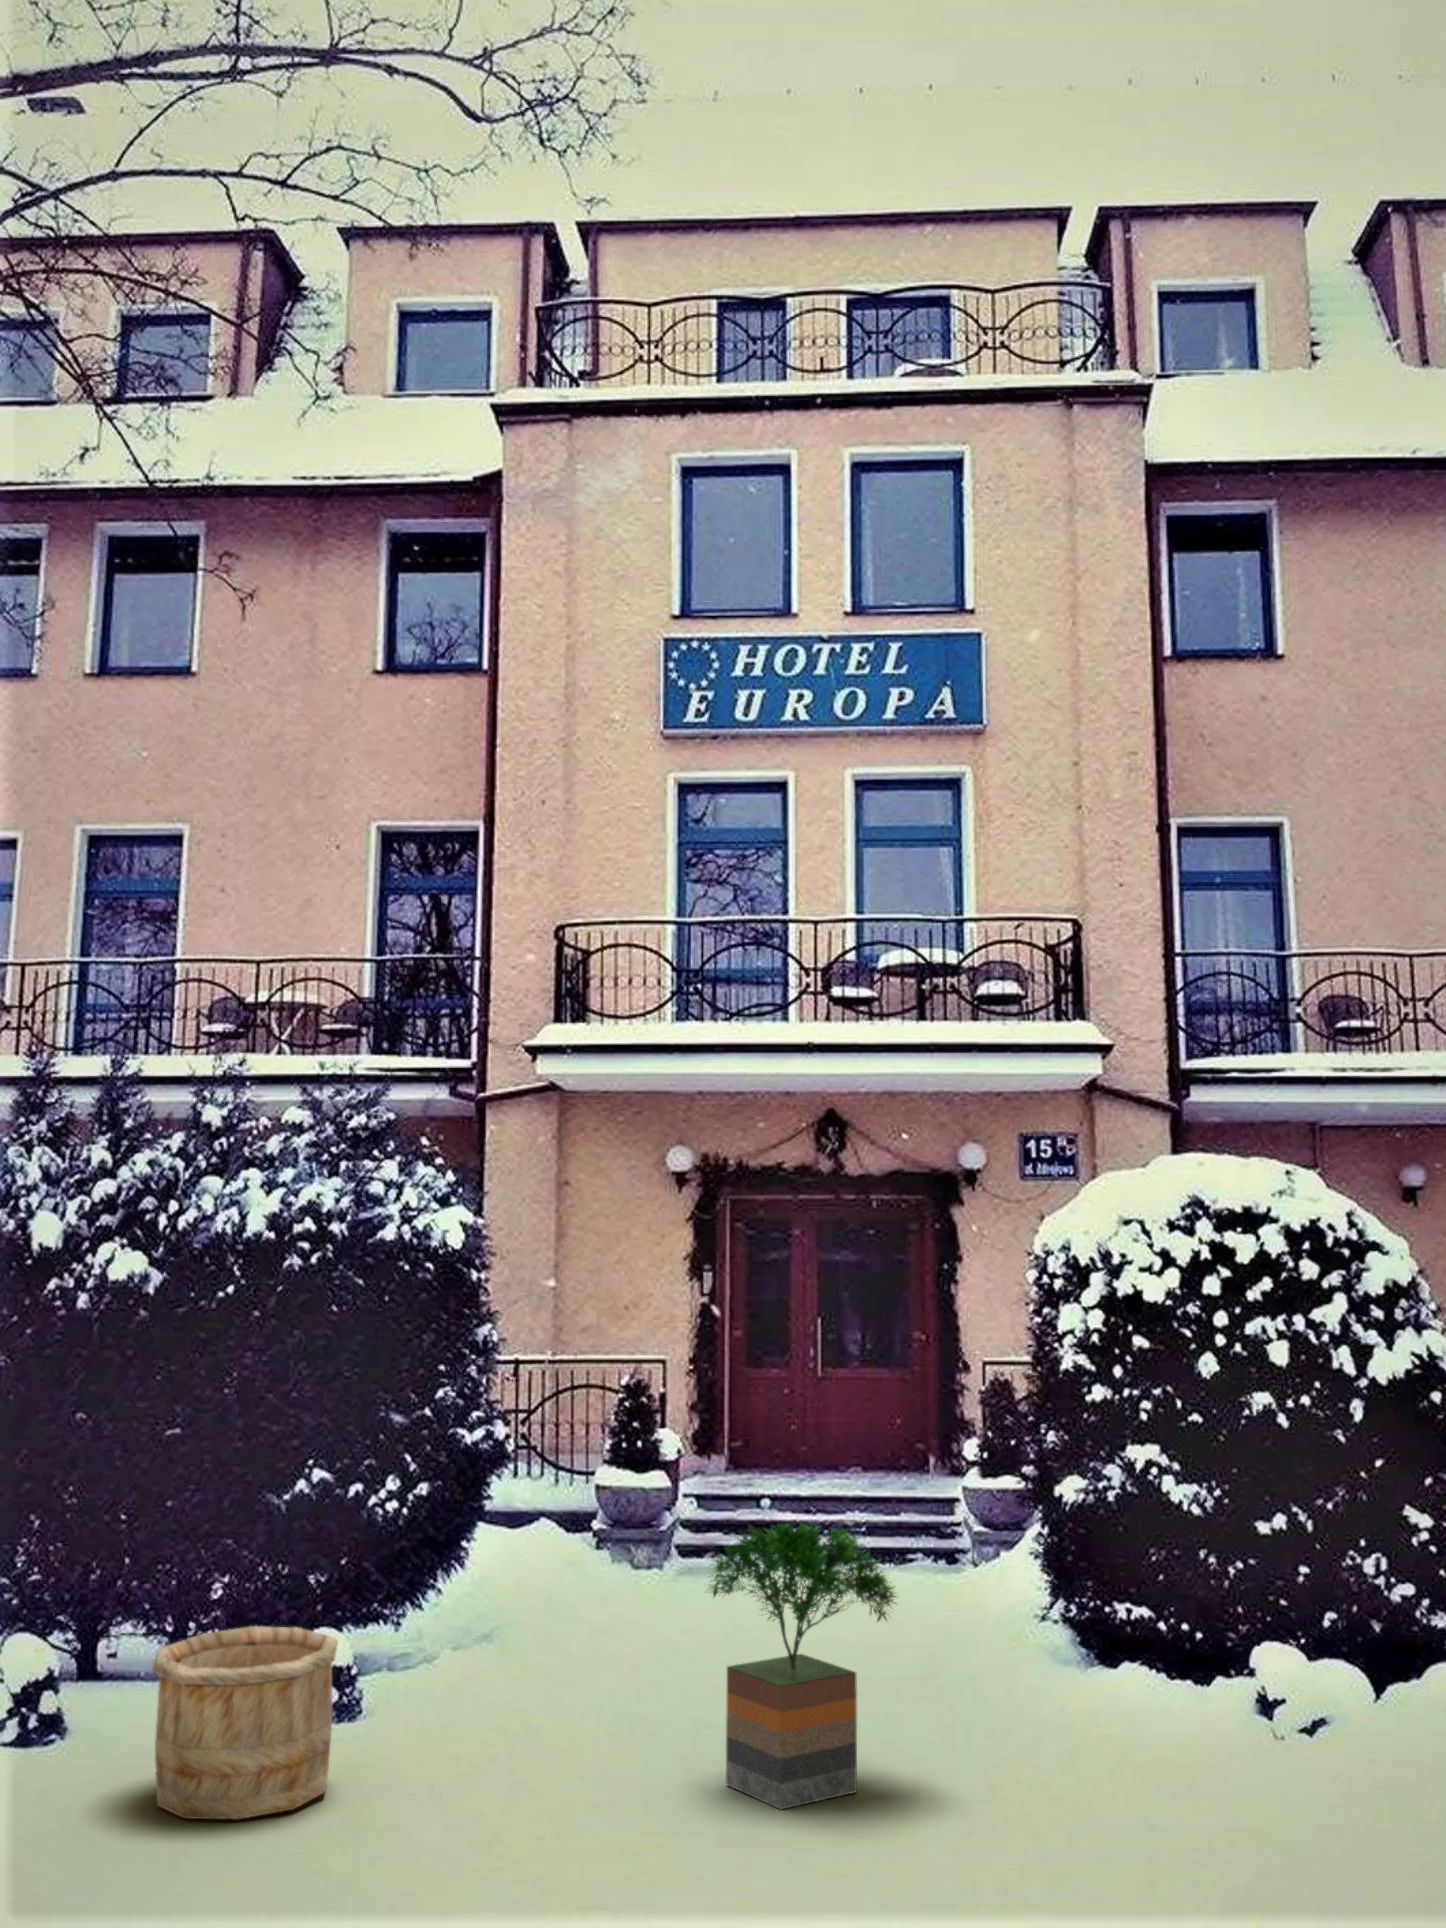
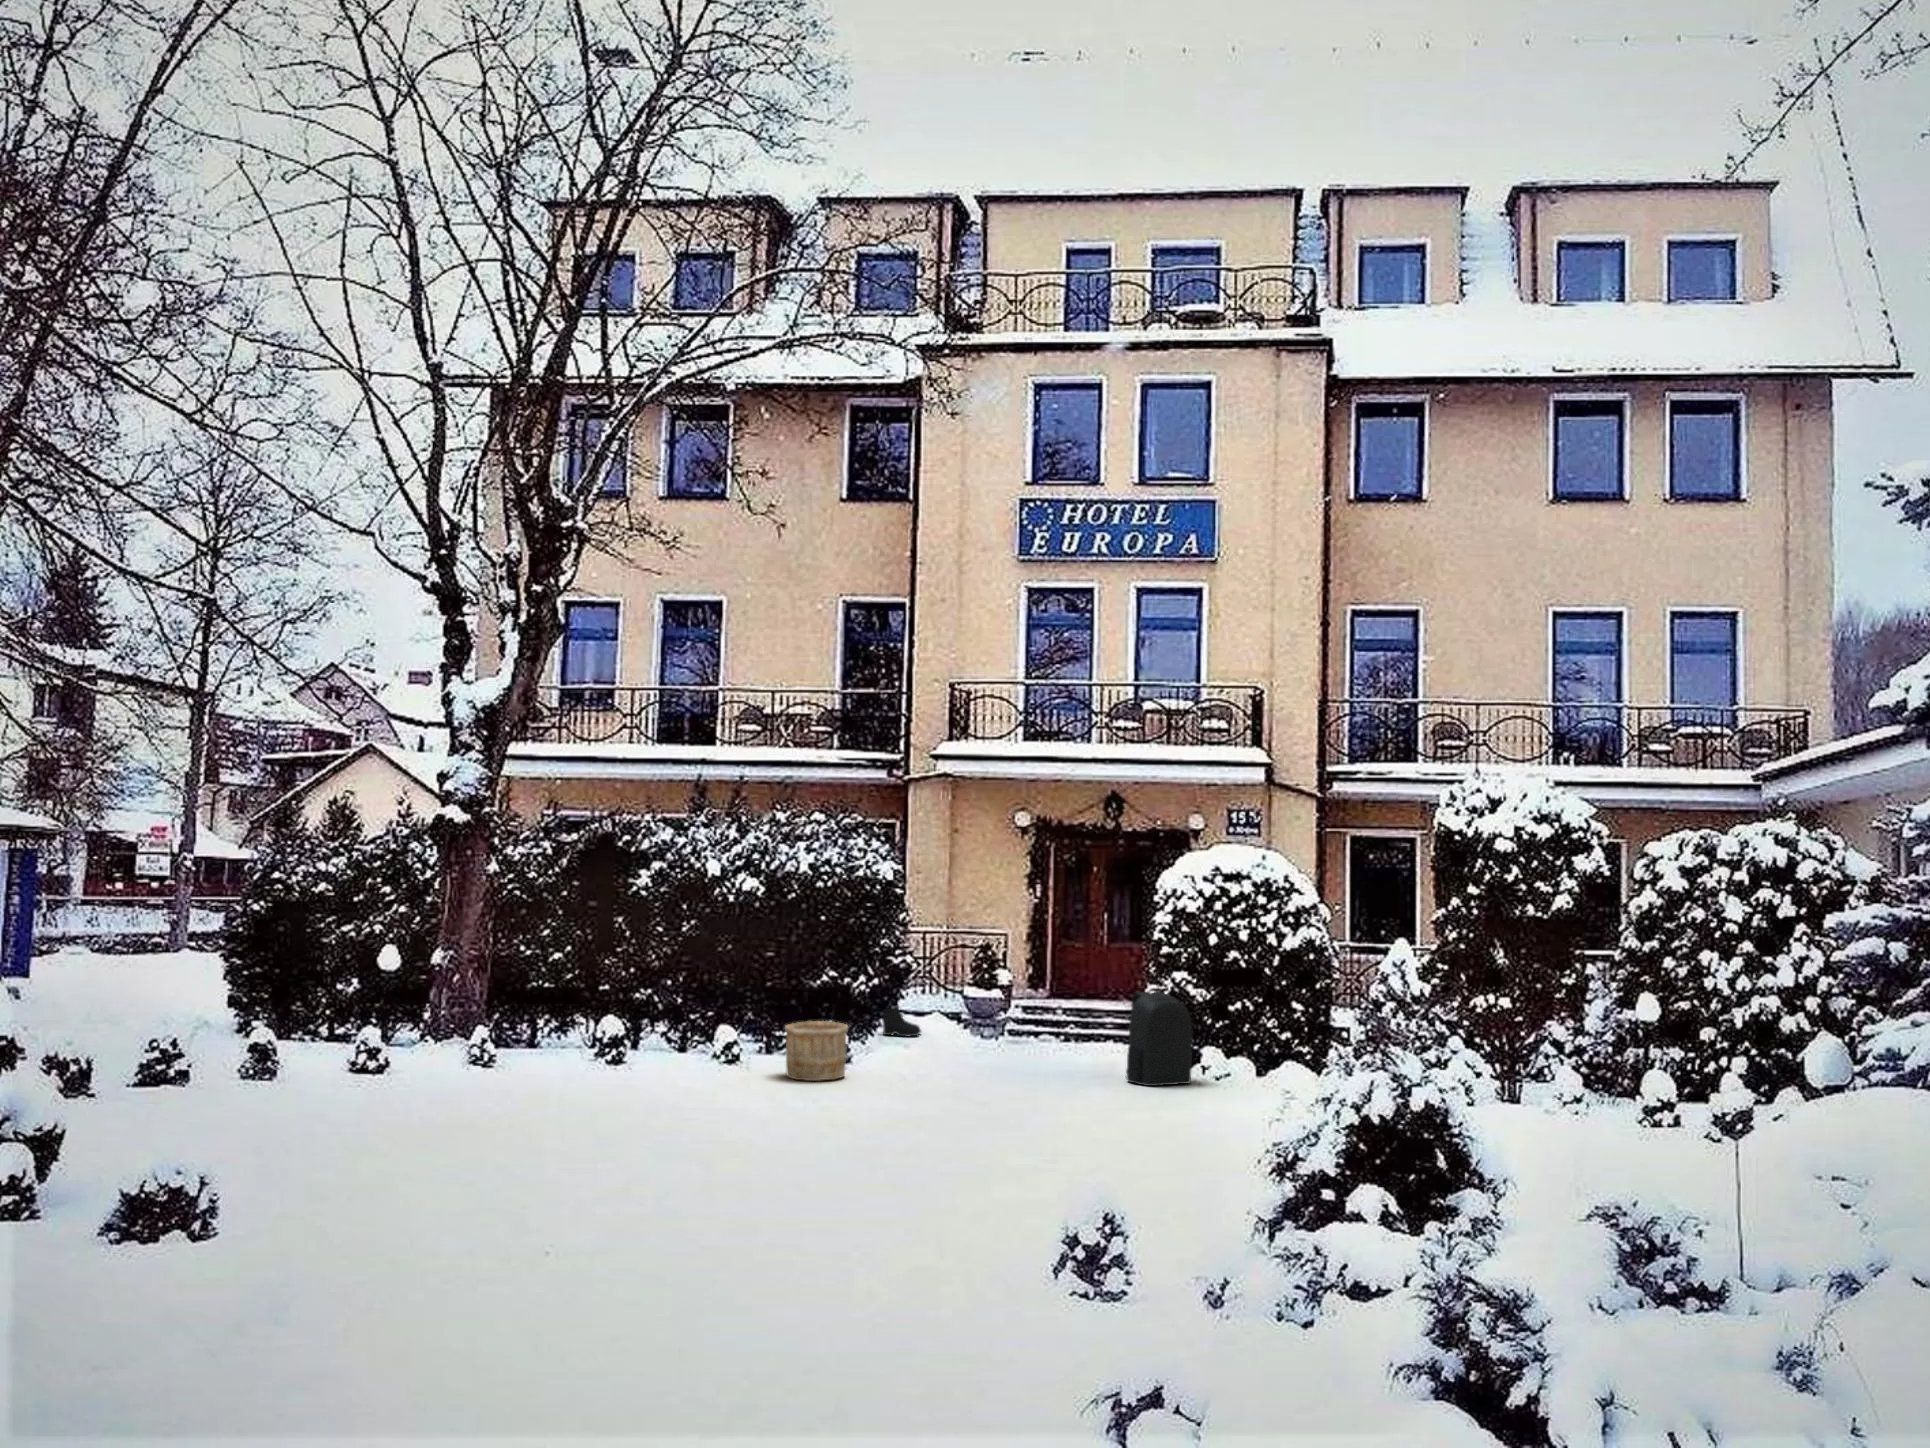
backpack: none [1069,1497,1253,1774] -> present [1126,990,1192,1086]
potted tree: present [709,1523,896,1809] -> none [981,989,1052,1087]
boots: none [433,1531,526,1609] -> present [882,1005,921,1037]

